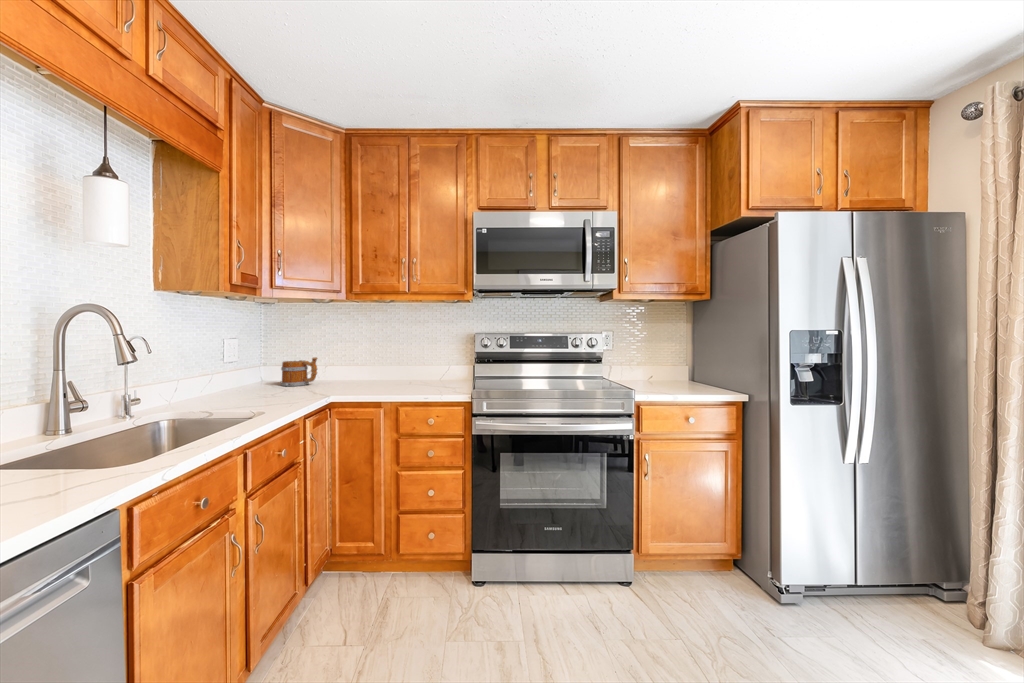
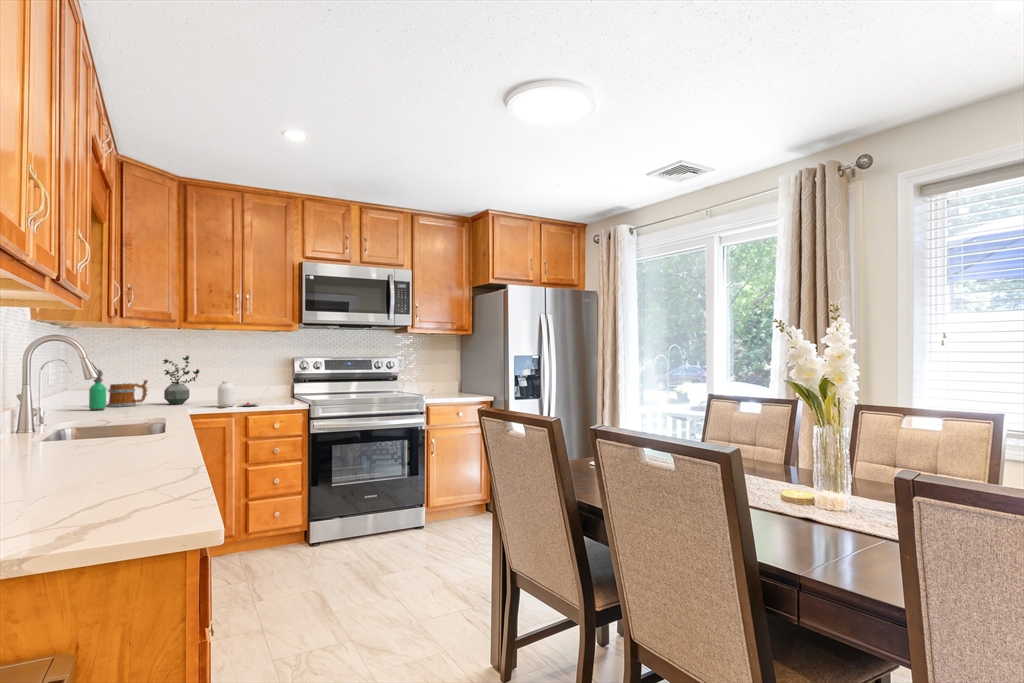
potted plant: none [331,330,367,385] -> present [163,356,199,404]
soap dispenser: none [238,346,261,392] -> present [89,370,106,410]
jar: none [359,362,414,397] -> present [217,381,261,408]

